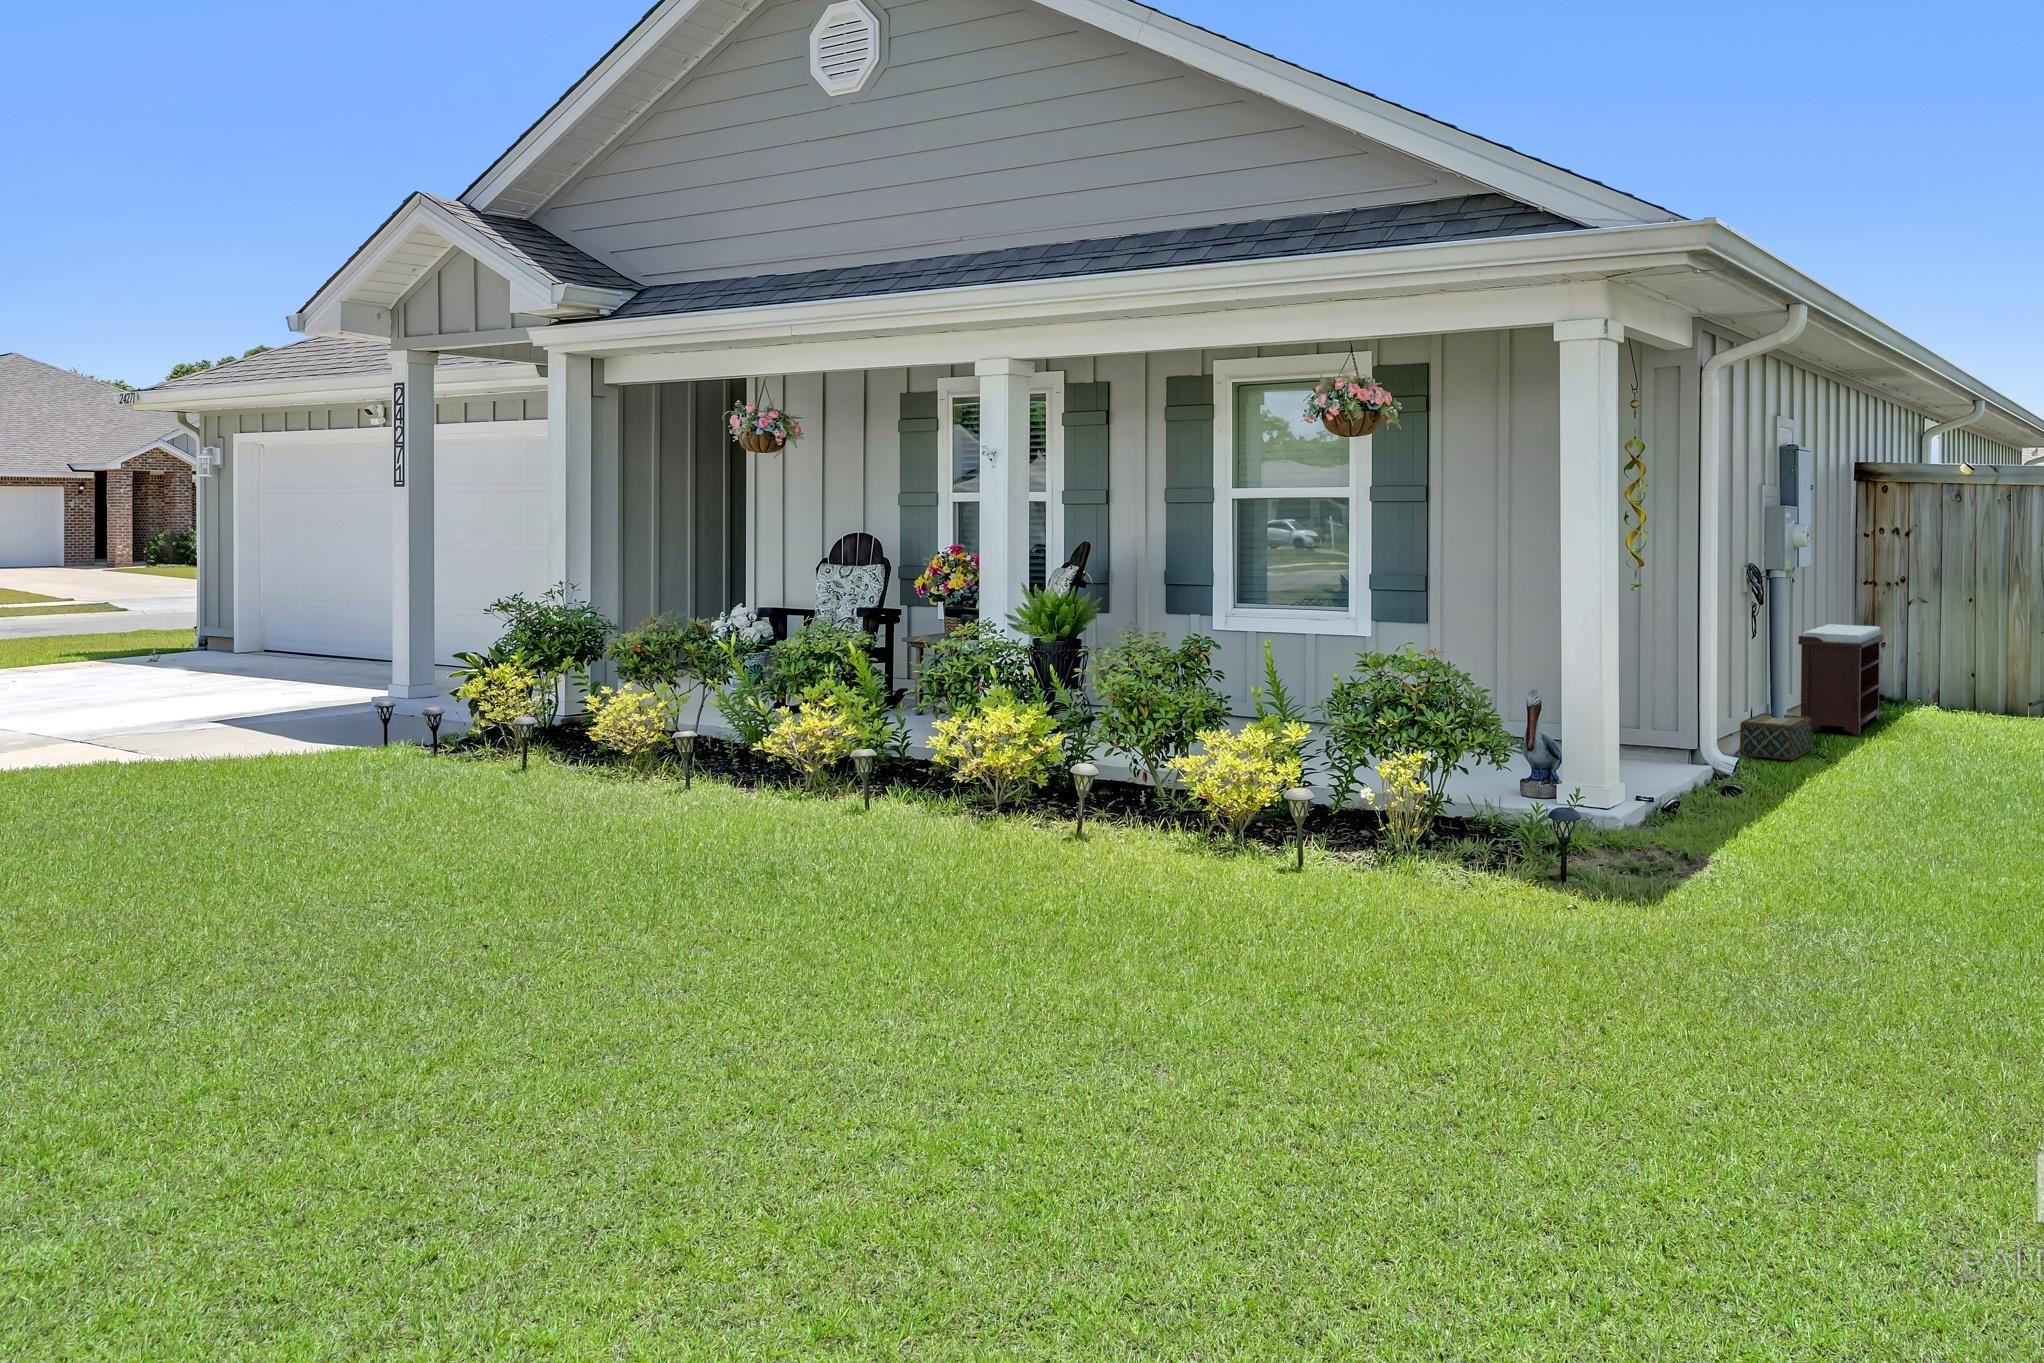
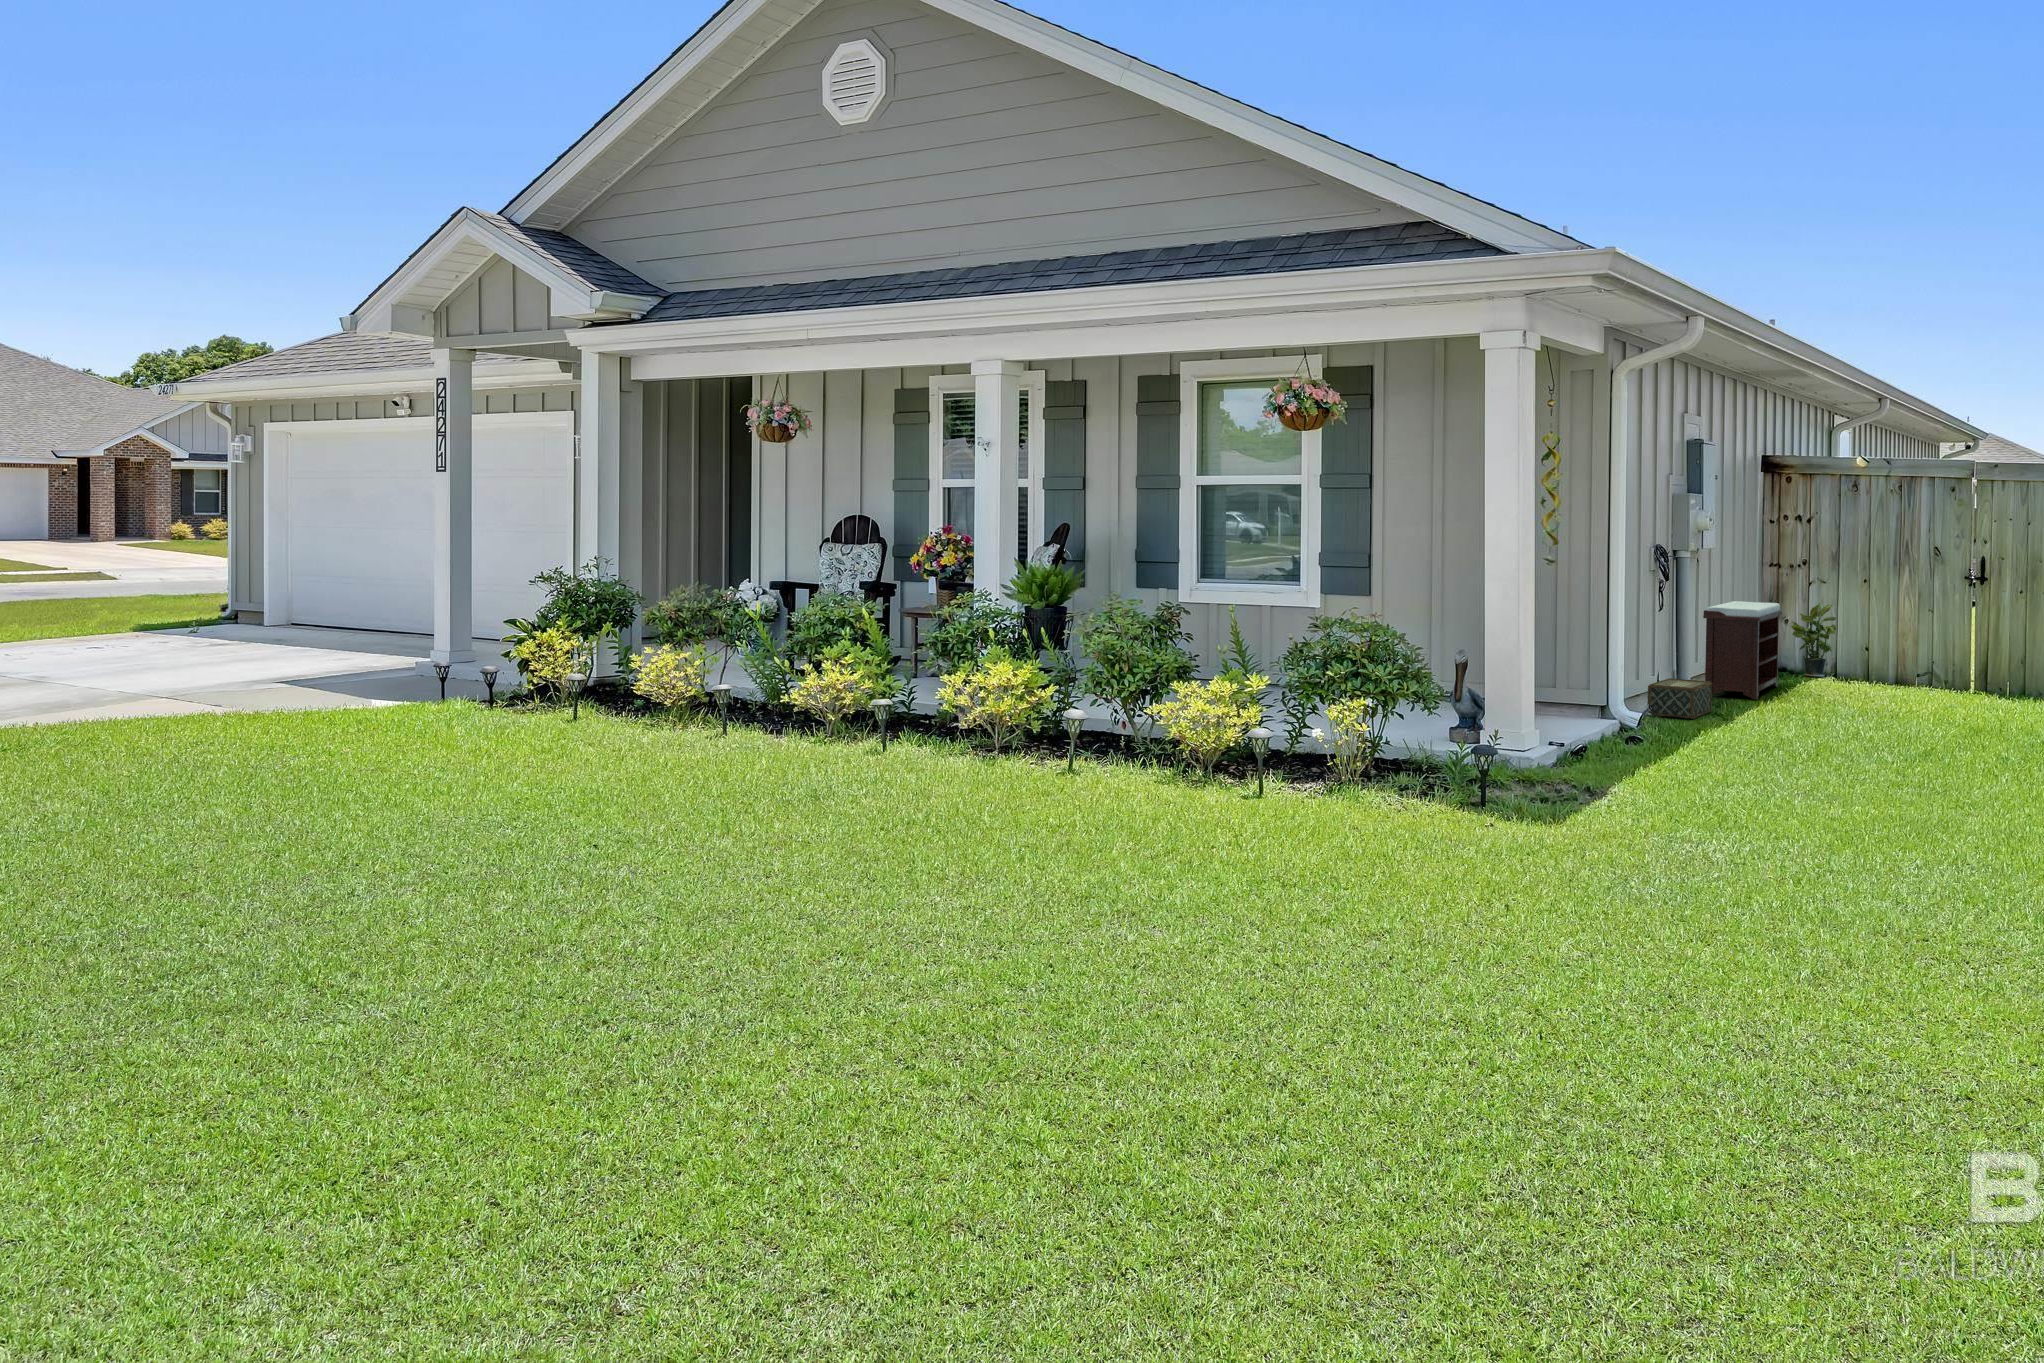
potted plant: none [1890,624,1942,707] -> present [1791,603,1837,677]

